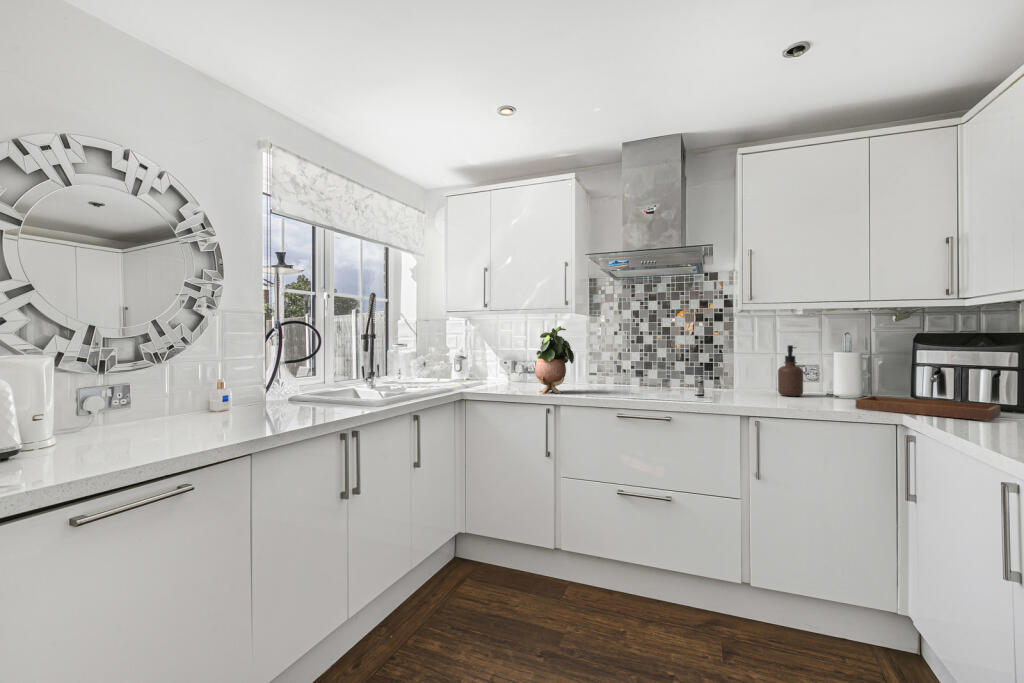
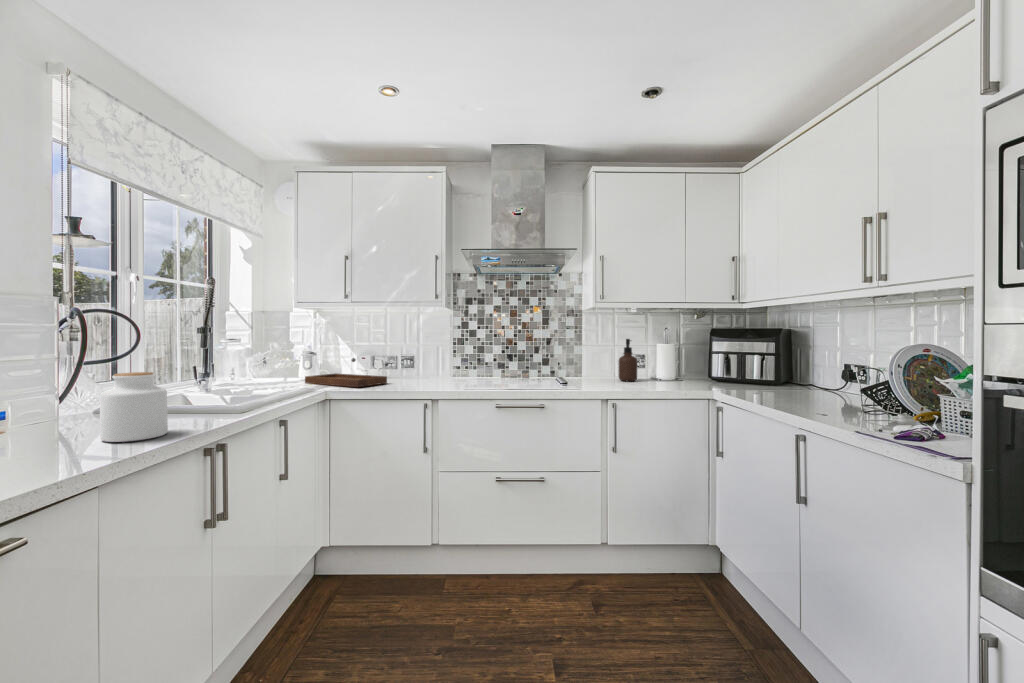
potted plant: present [535,326,574,394] -> none [410,320,450,388]
jar: none [268,369,312,421] -> present [100,372,168,442]
tray: present [856,377,1001,421] -> present [305,358,387,387]

